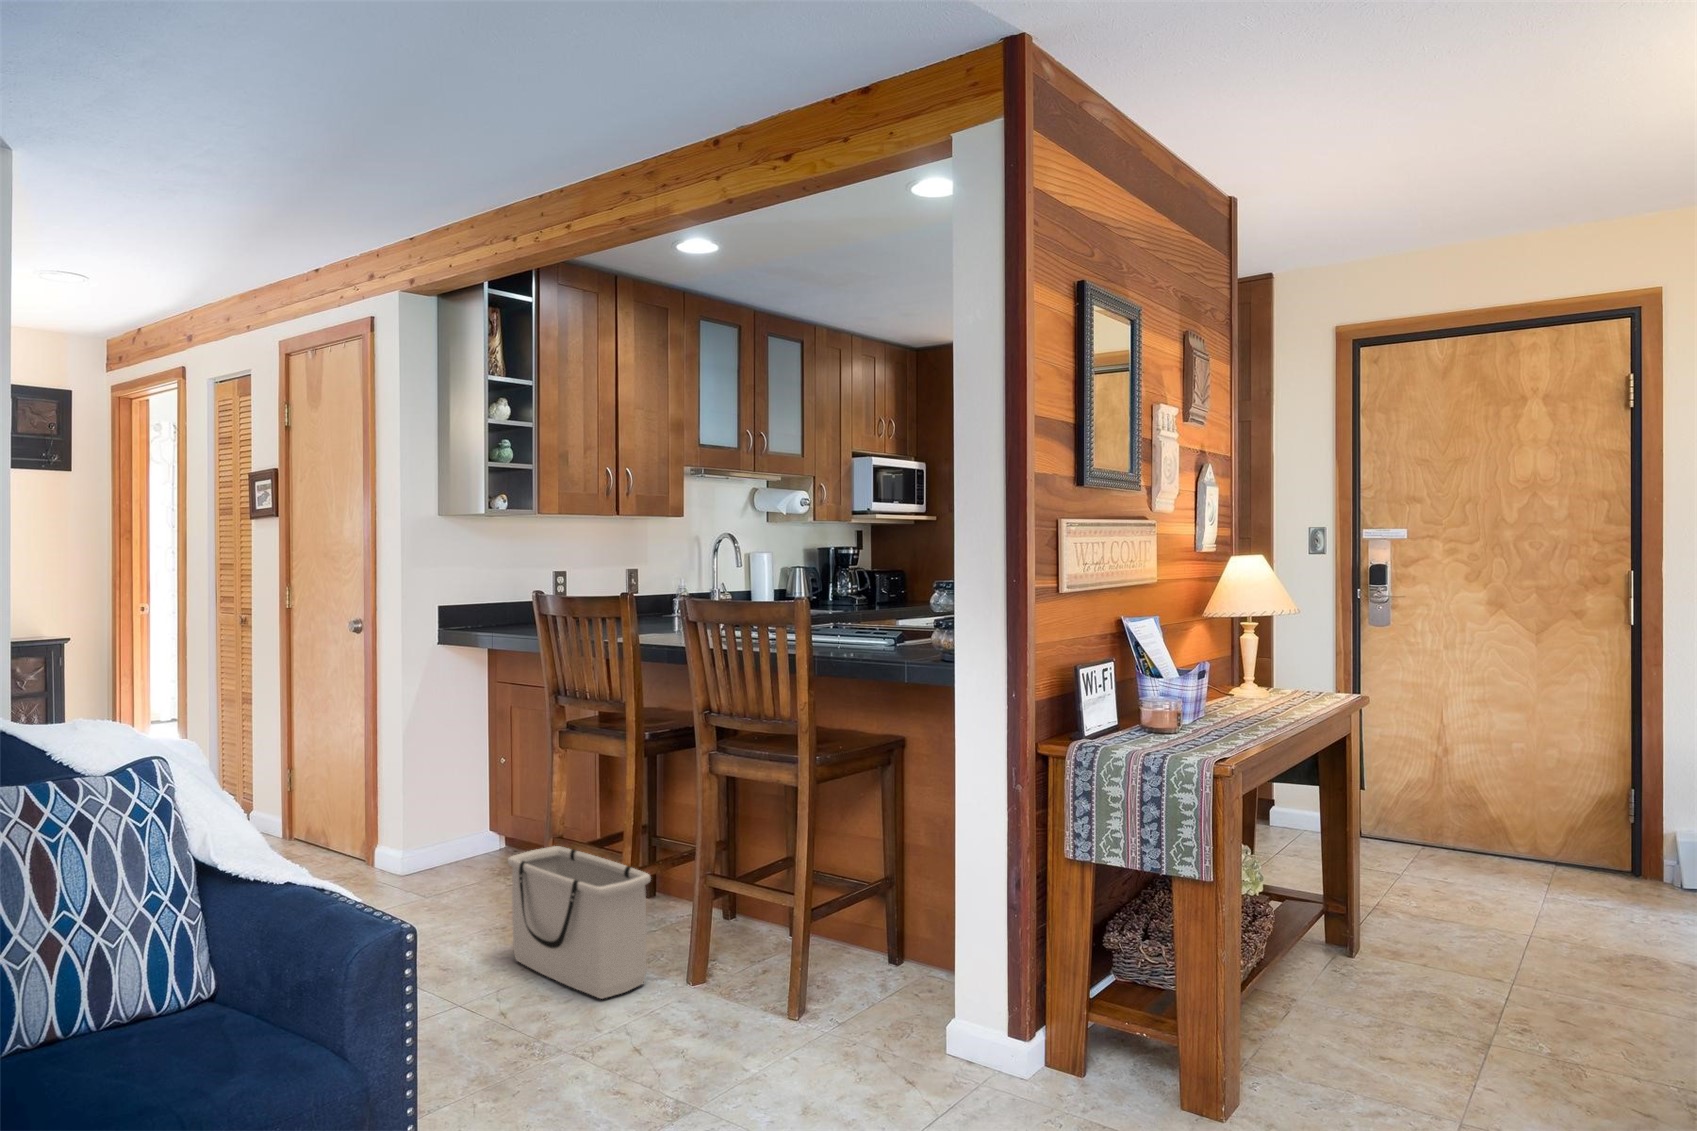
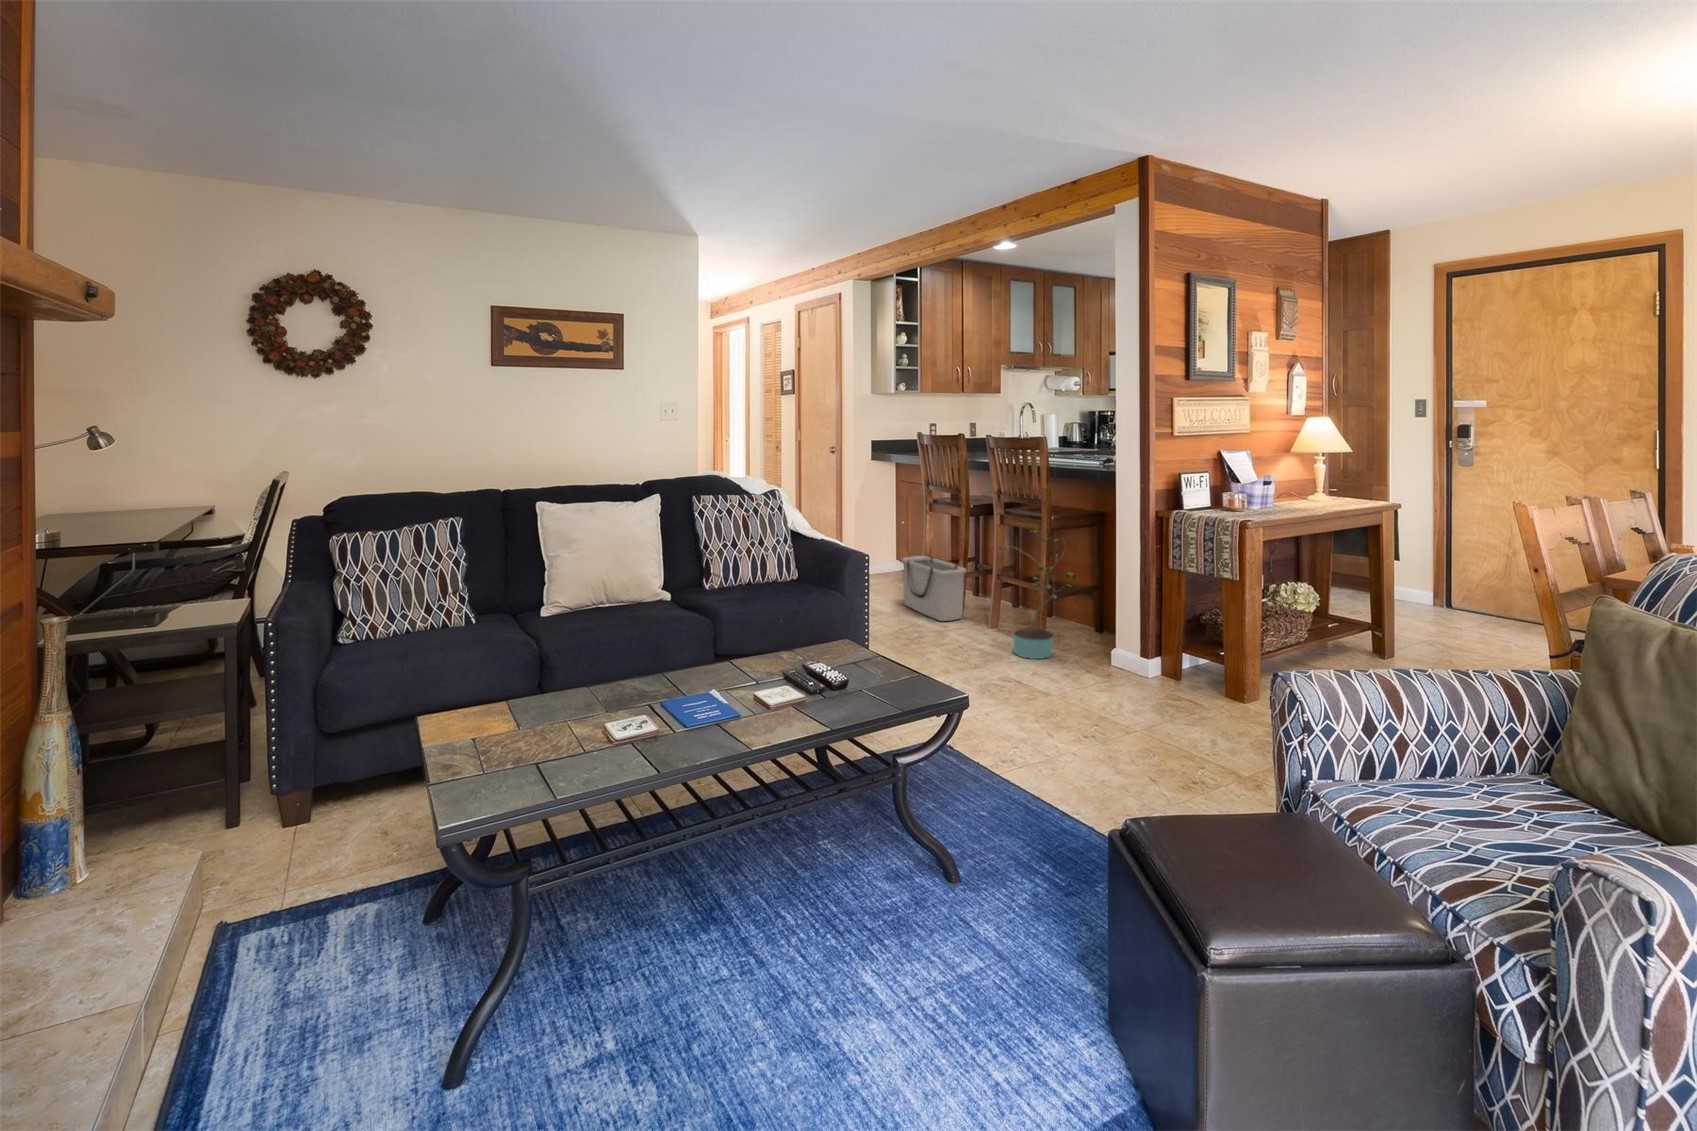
potted plant: none [730,790,895,1085] -> present [1001,530,1075,659]

